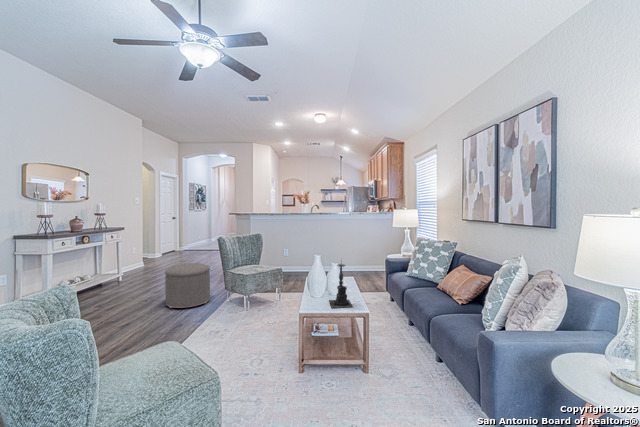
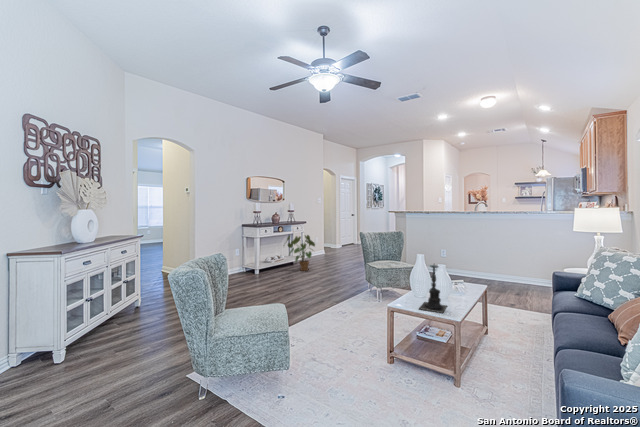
house plant: none [93,245,146,292] -> present [287,235,315,271]
ottoman: present [165,263,210,308] -> none [319,253,354,289]

